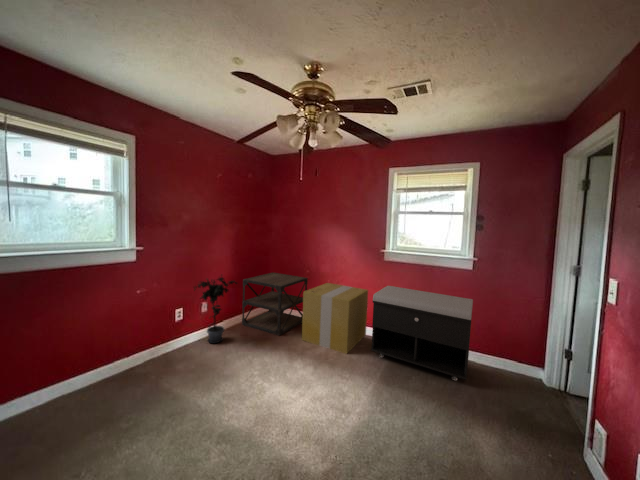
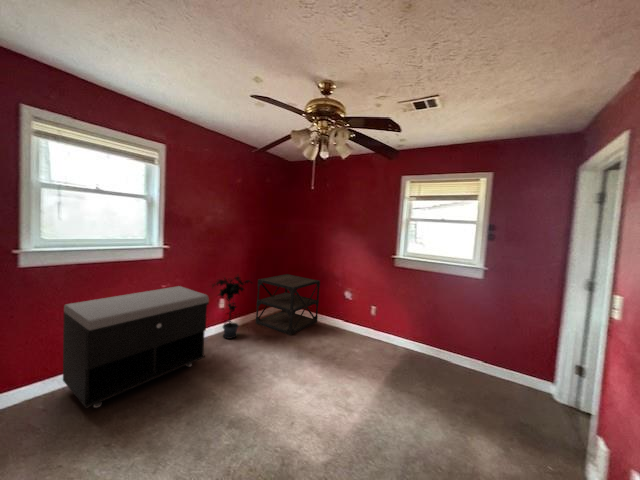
cardboard box: present [302,283,368,354] -> none [312,286,379,357]
storage bench: present [371,286,473,381] -> present [63,286,209,408]

